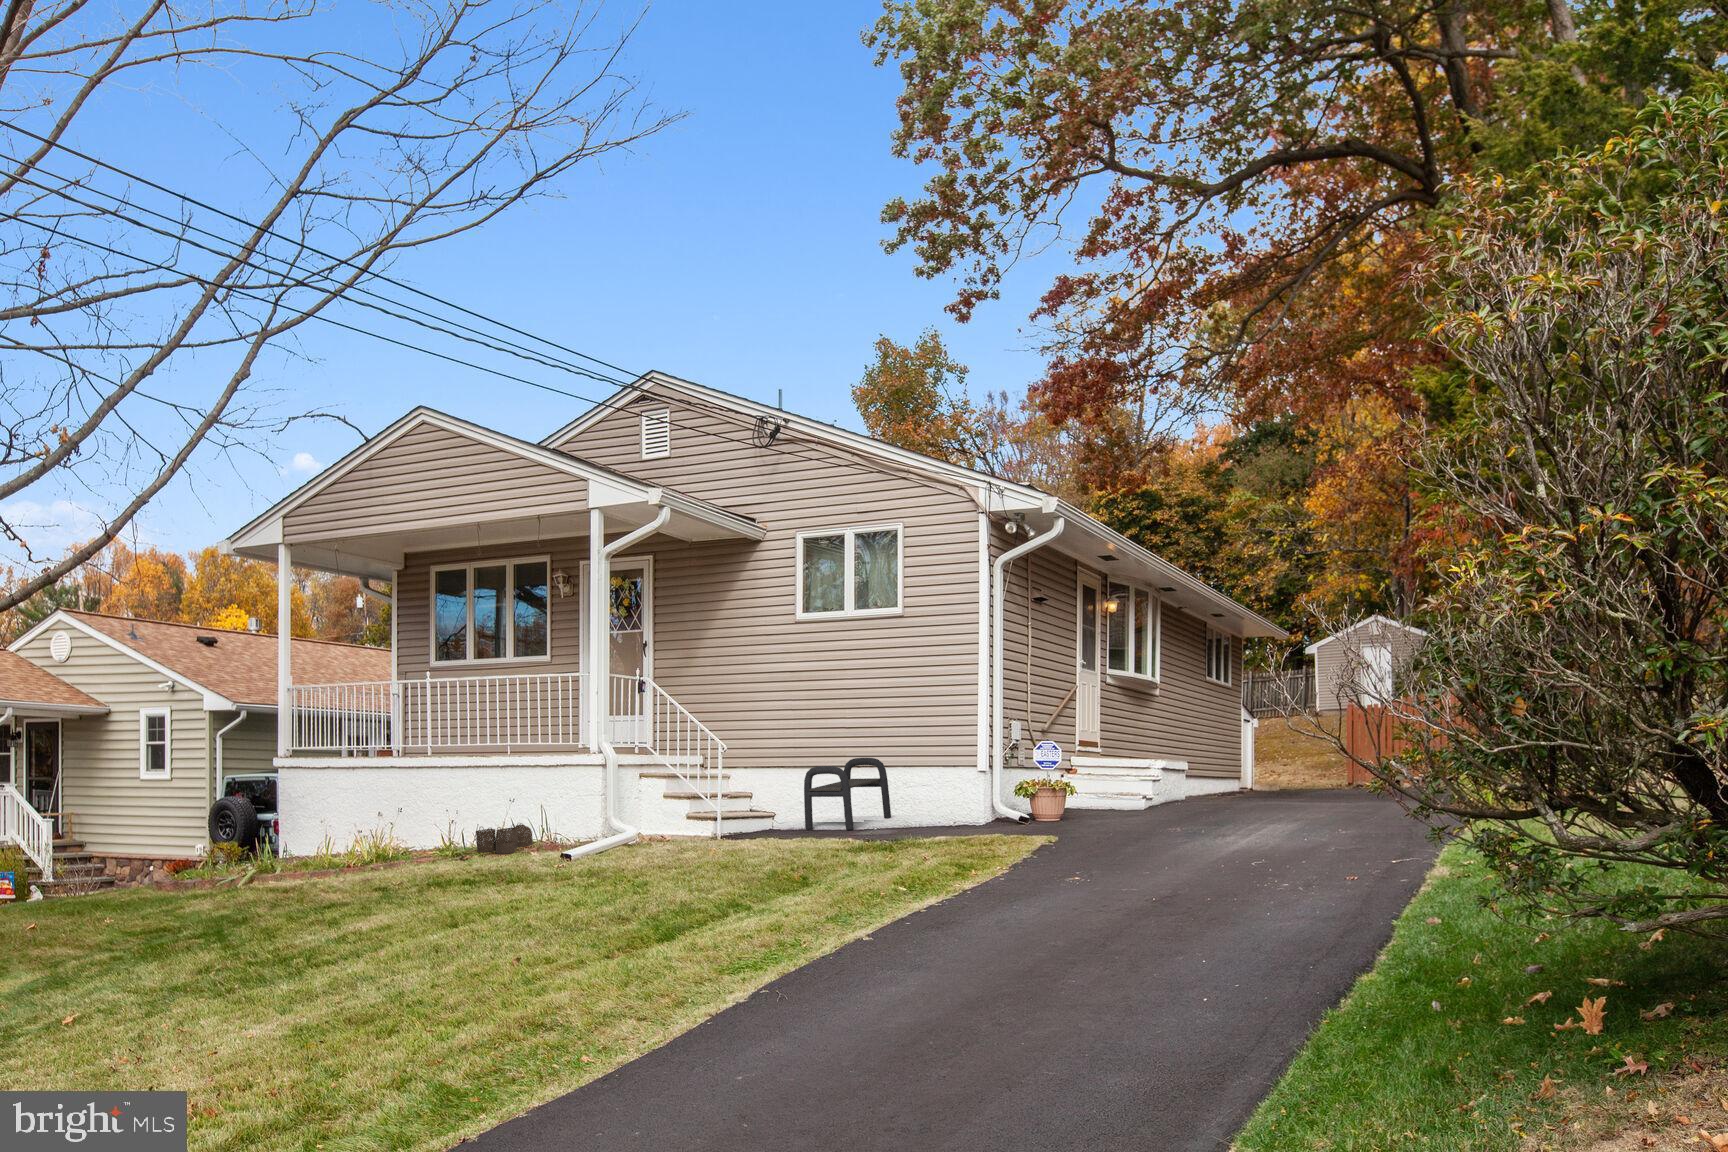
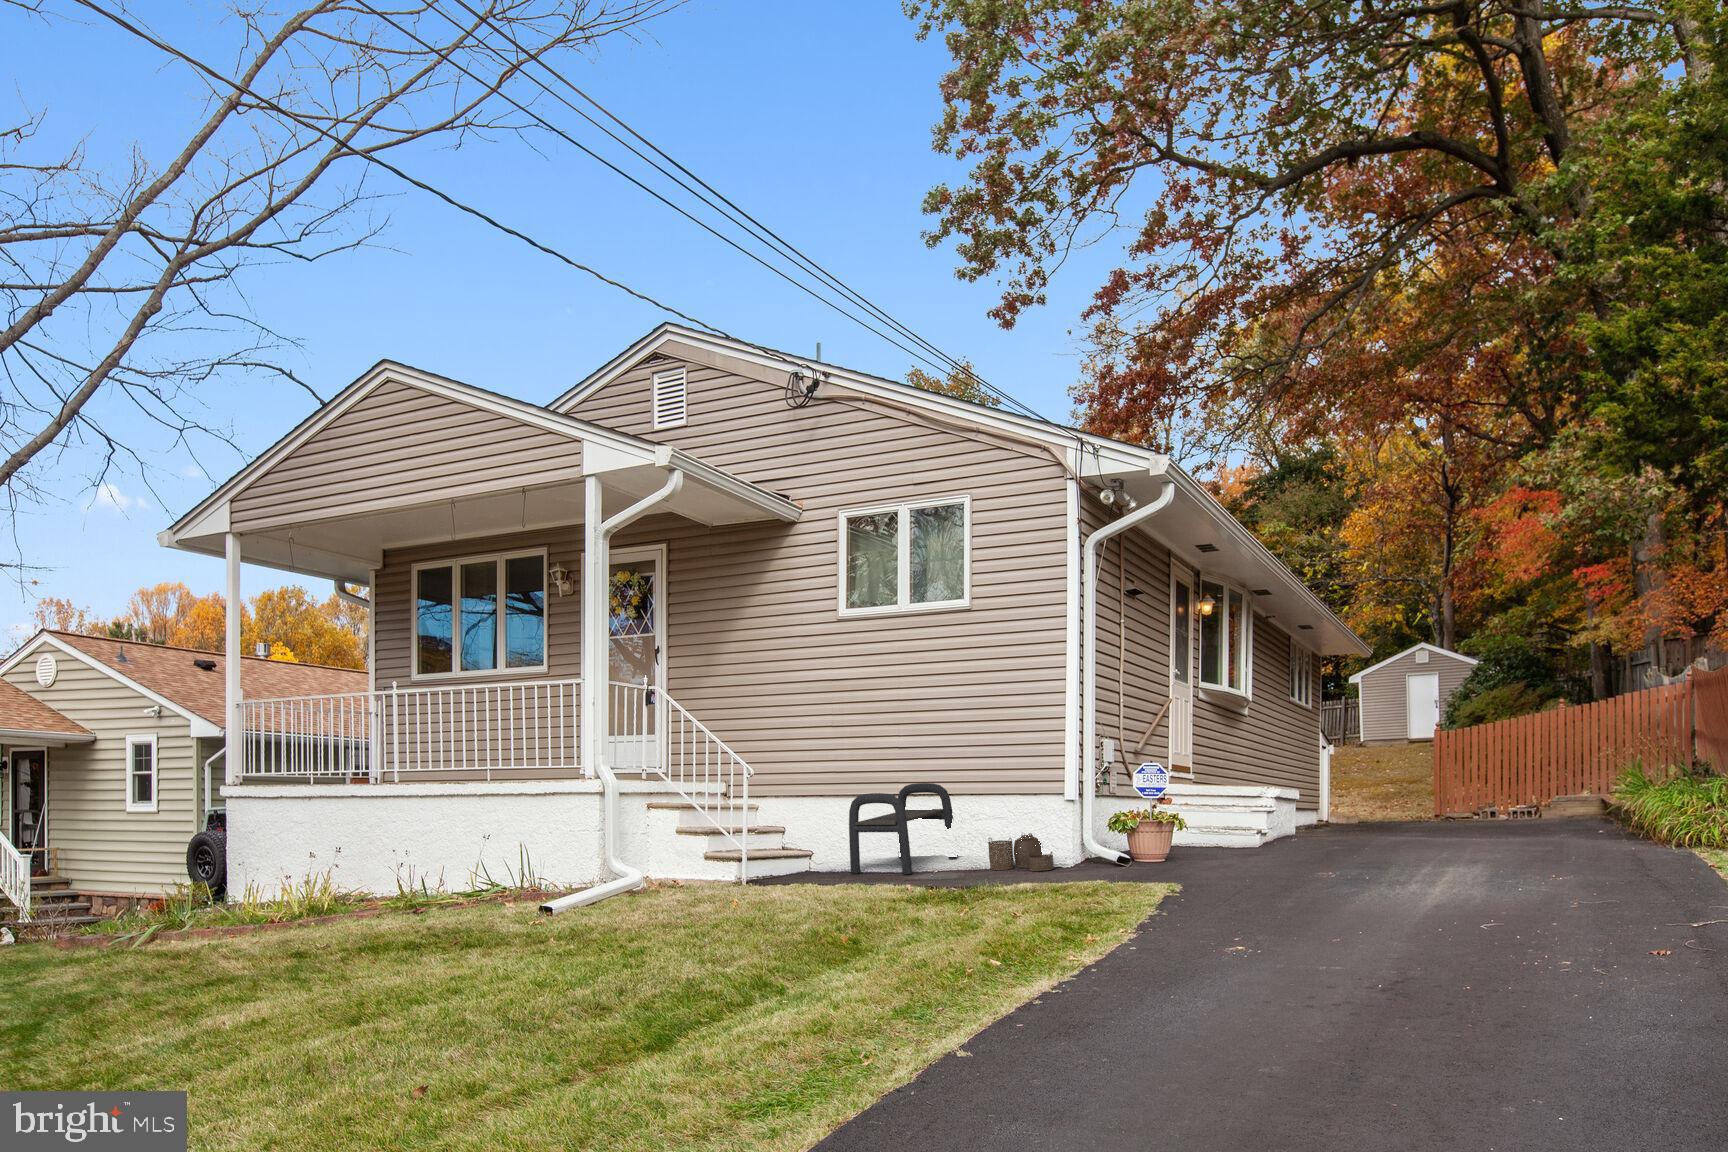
woven basket: present [476,823,533,854] -> present [988,833,1054,871]

